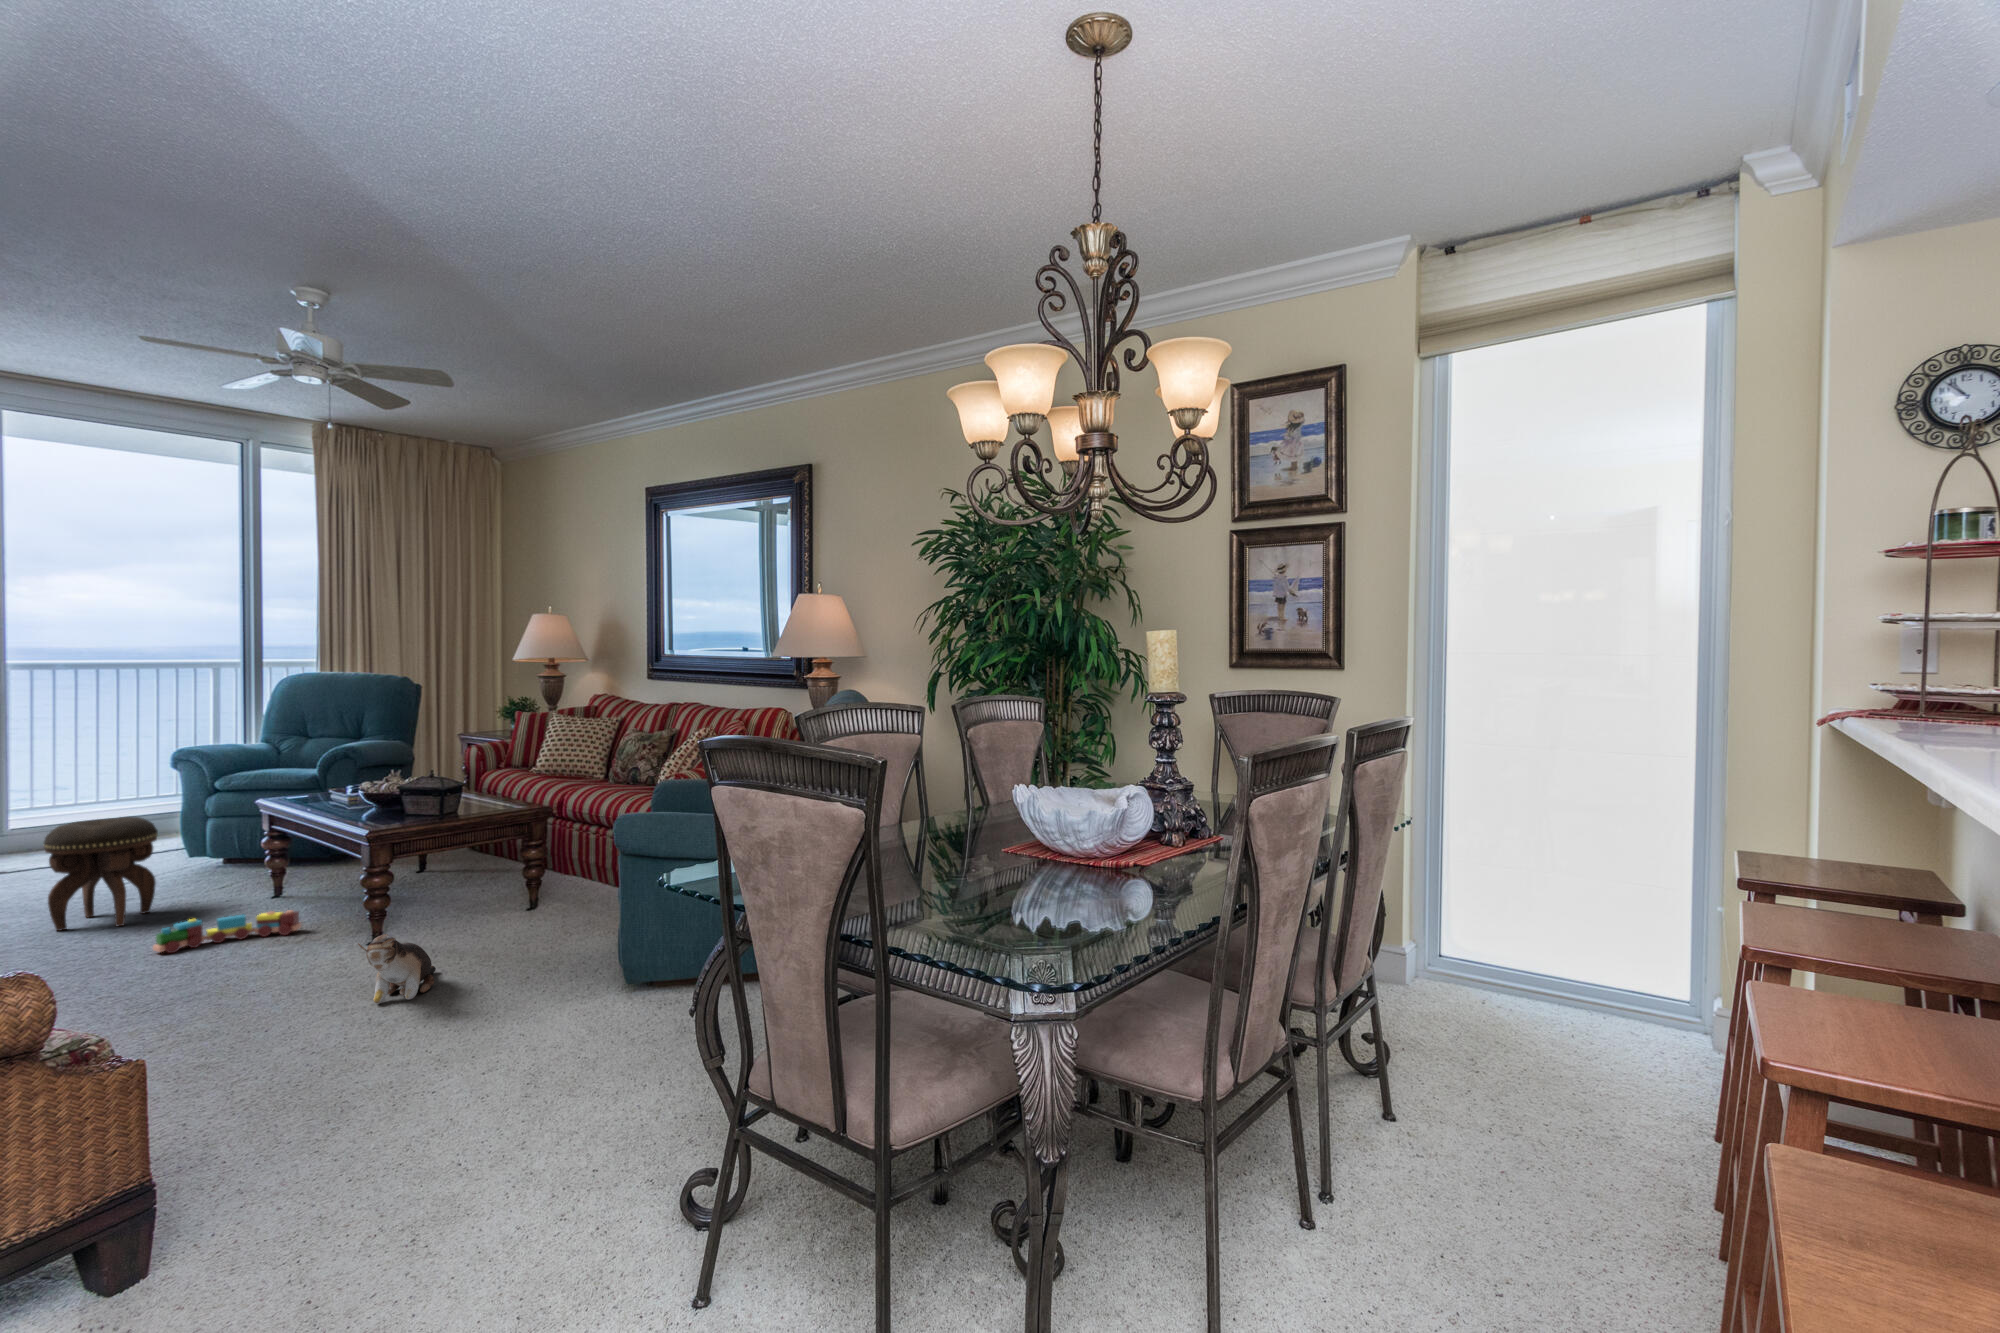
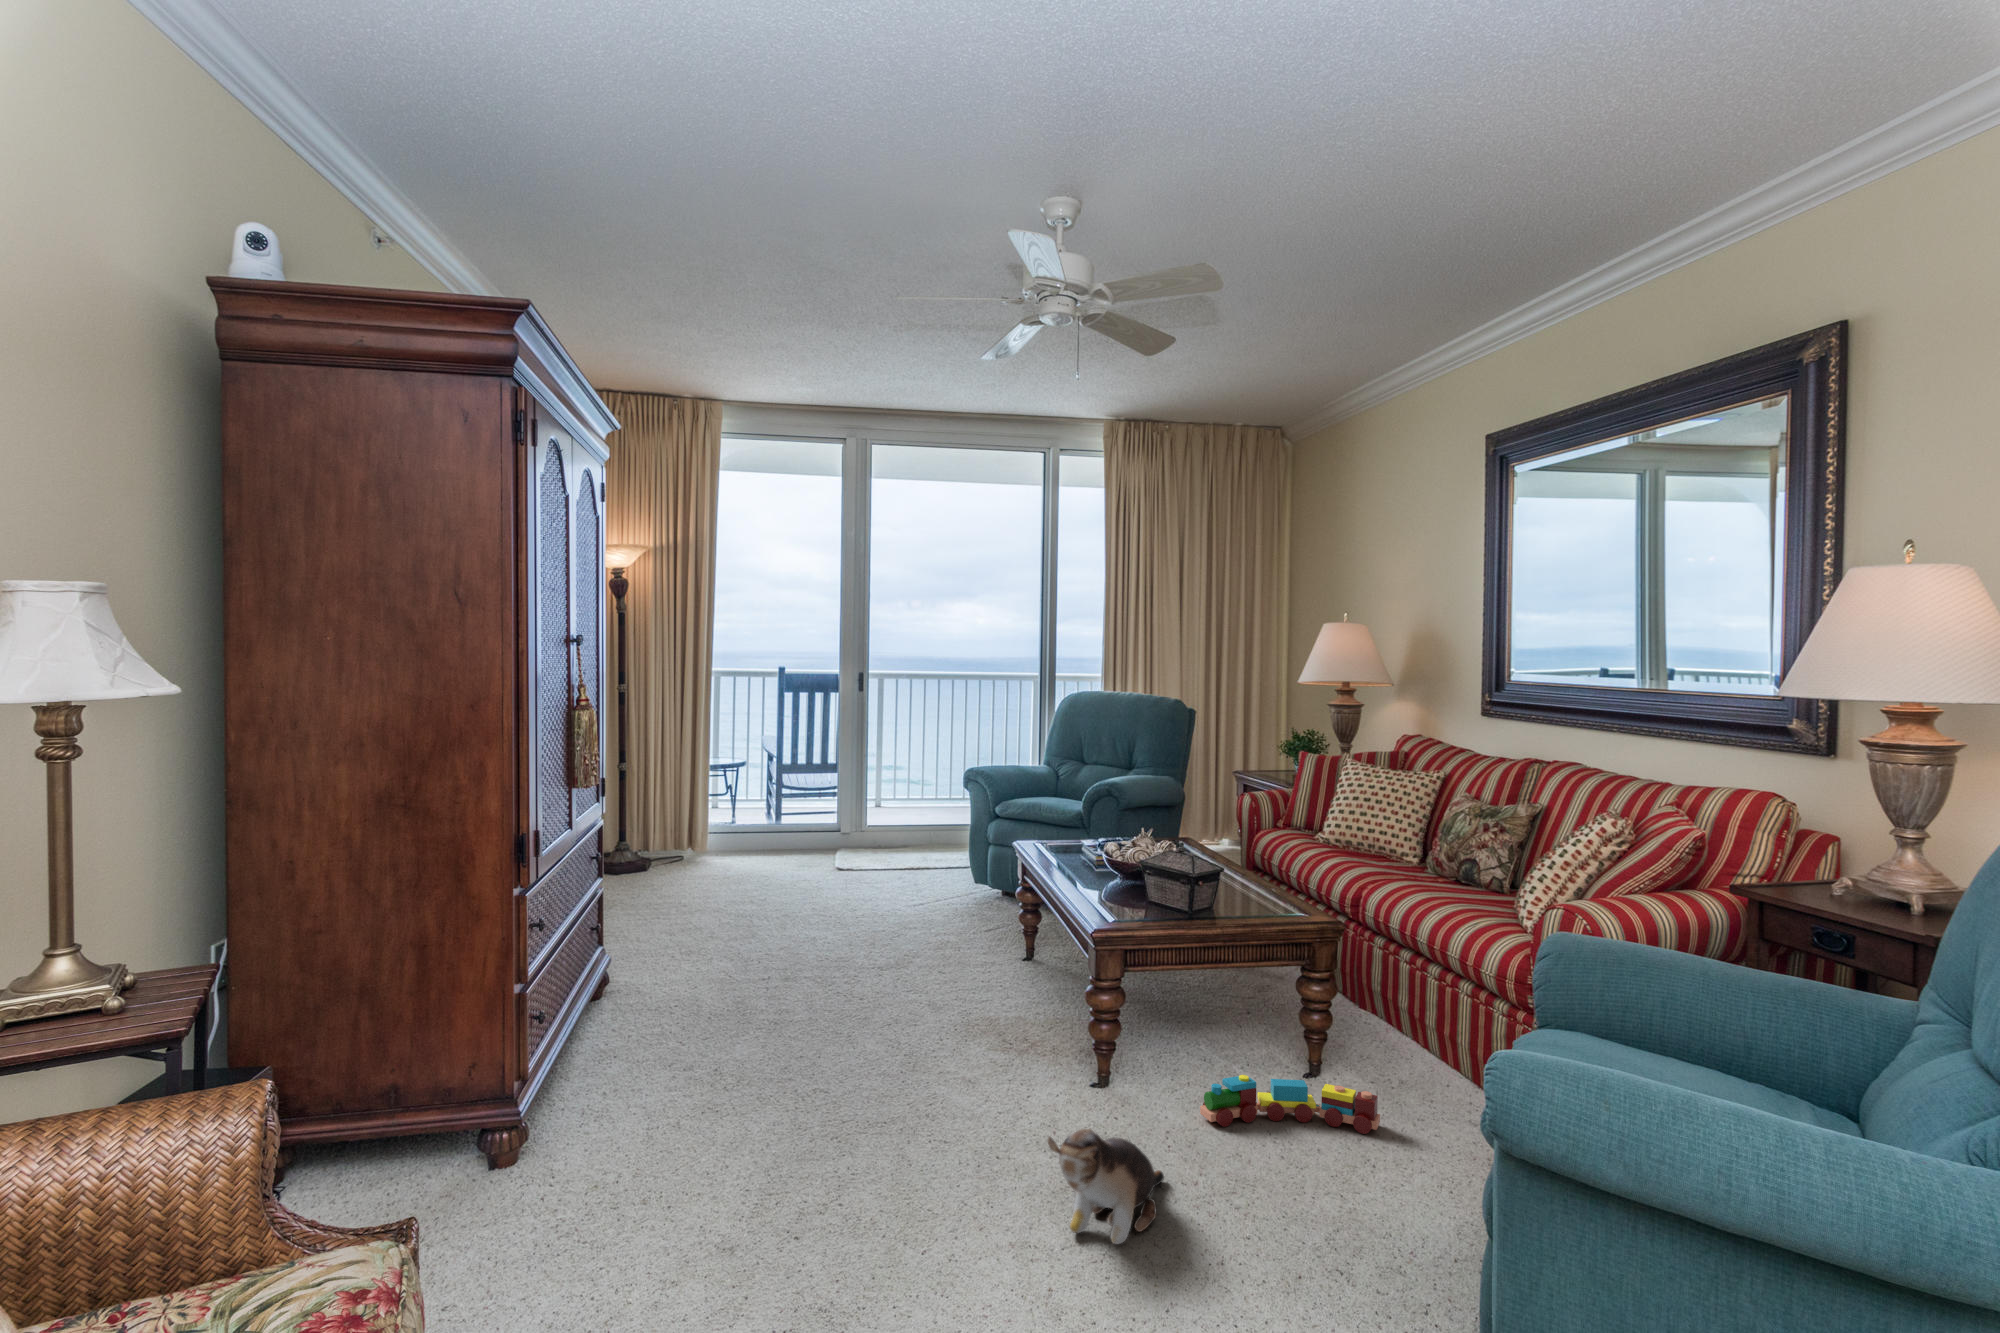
footstool: present [43,816,158,931] -> none [837,844,927,967]
toy train: present [153,910,301,953] -> present [1200,1075,1380,1134]

